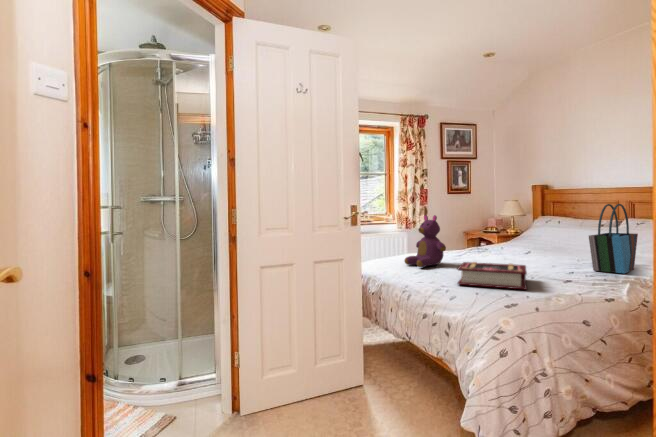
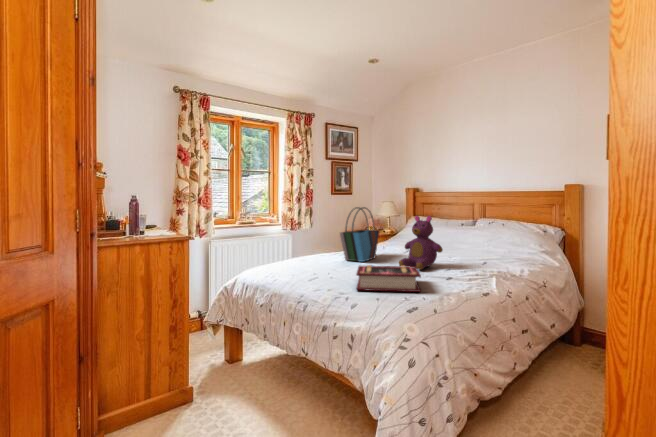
tote bag: present [589,204,638,273] -> present [340,207,379,262]
teddy bear: present [404,215,446,267] -> present [399,216,443,270]

